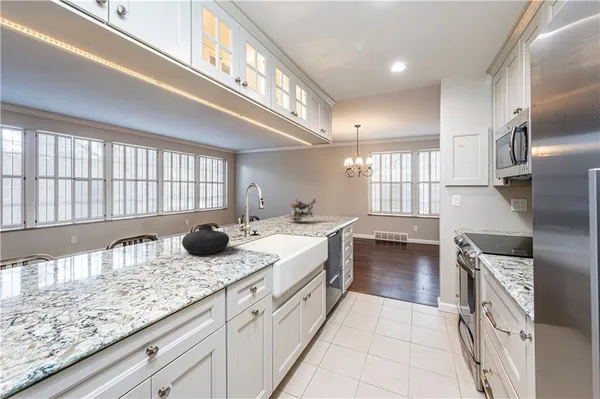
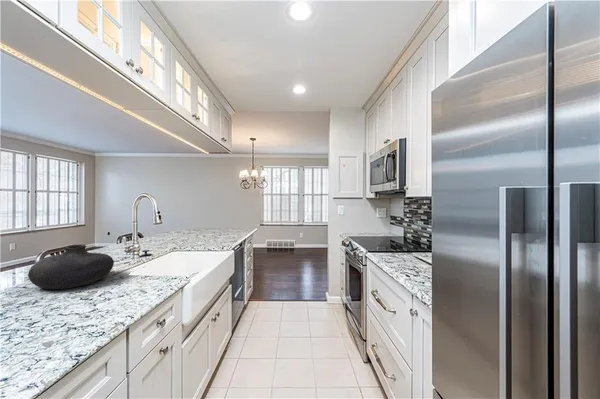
flower arrangement: present [287,199,316,221] -> none [180,208,216,235]

